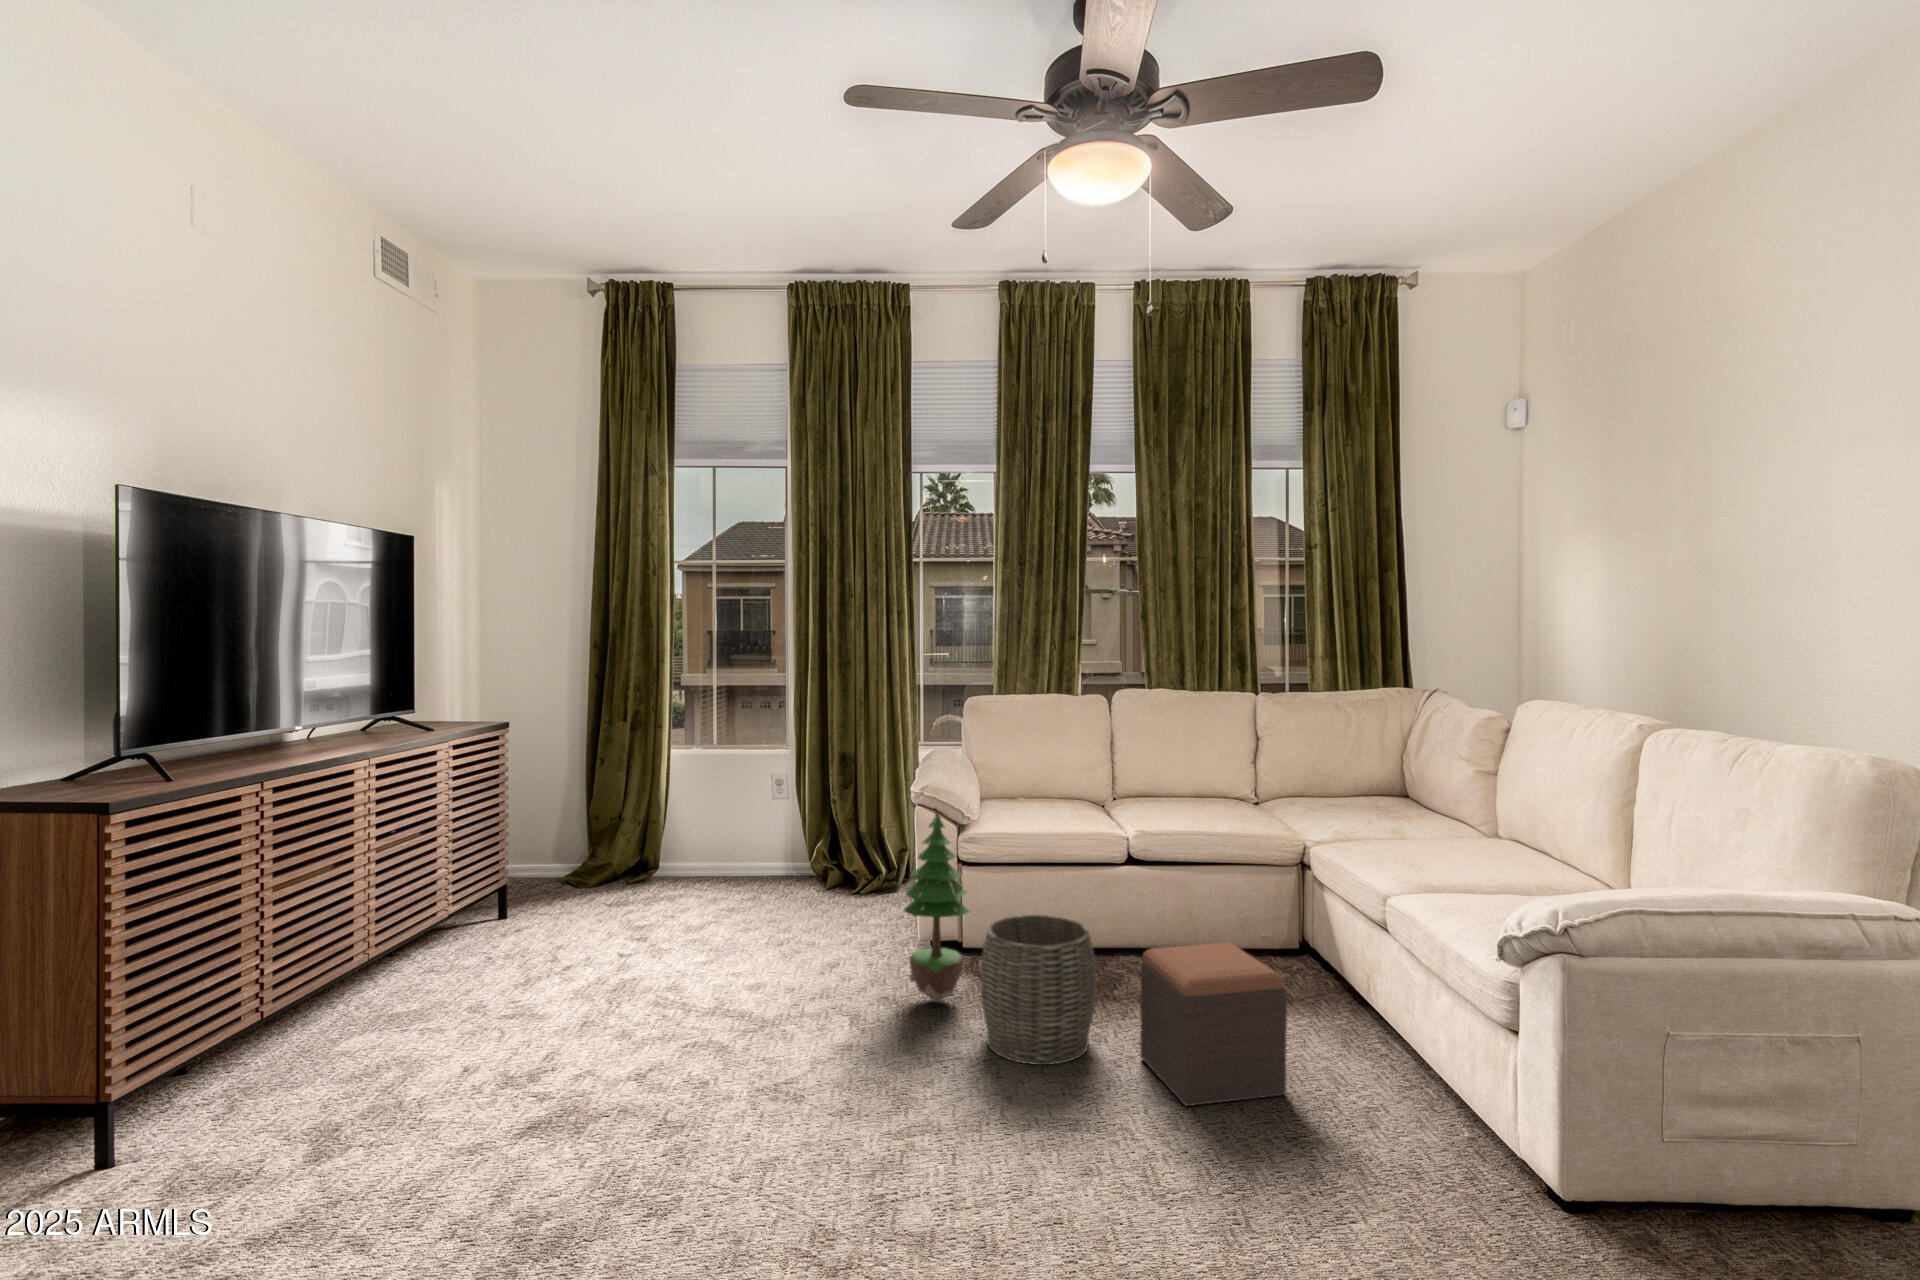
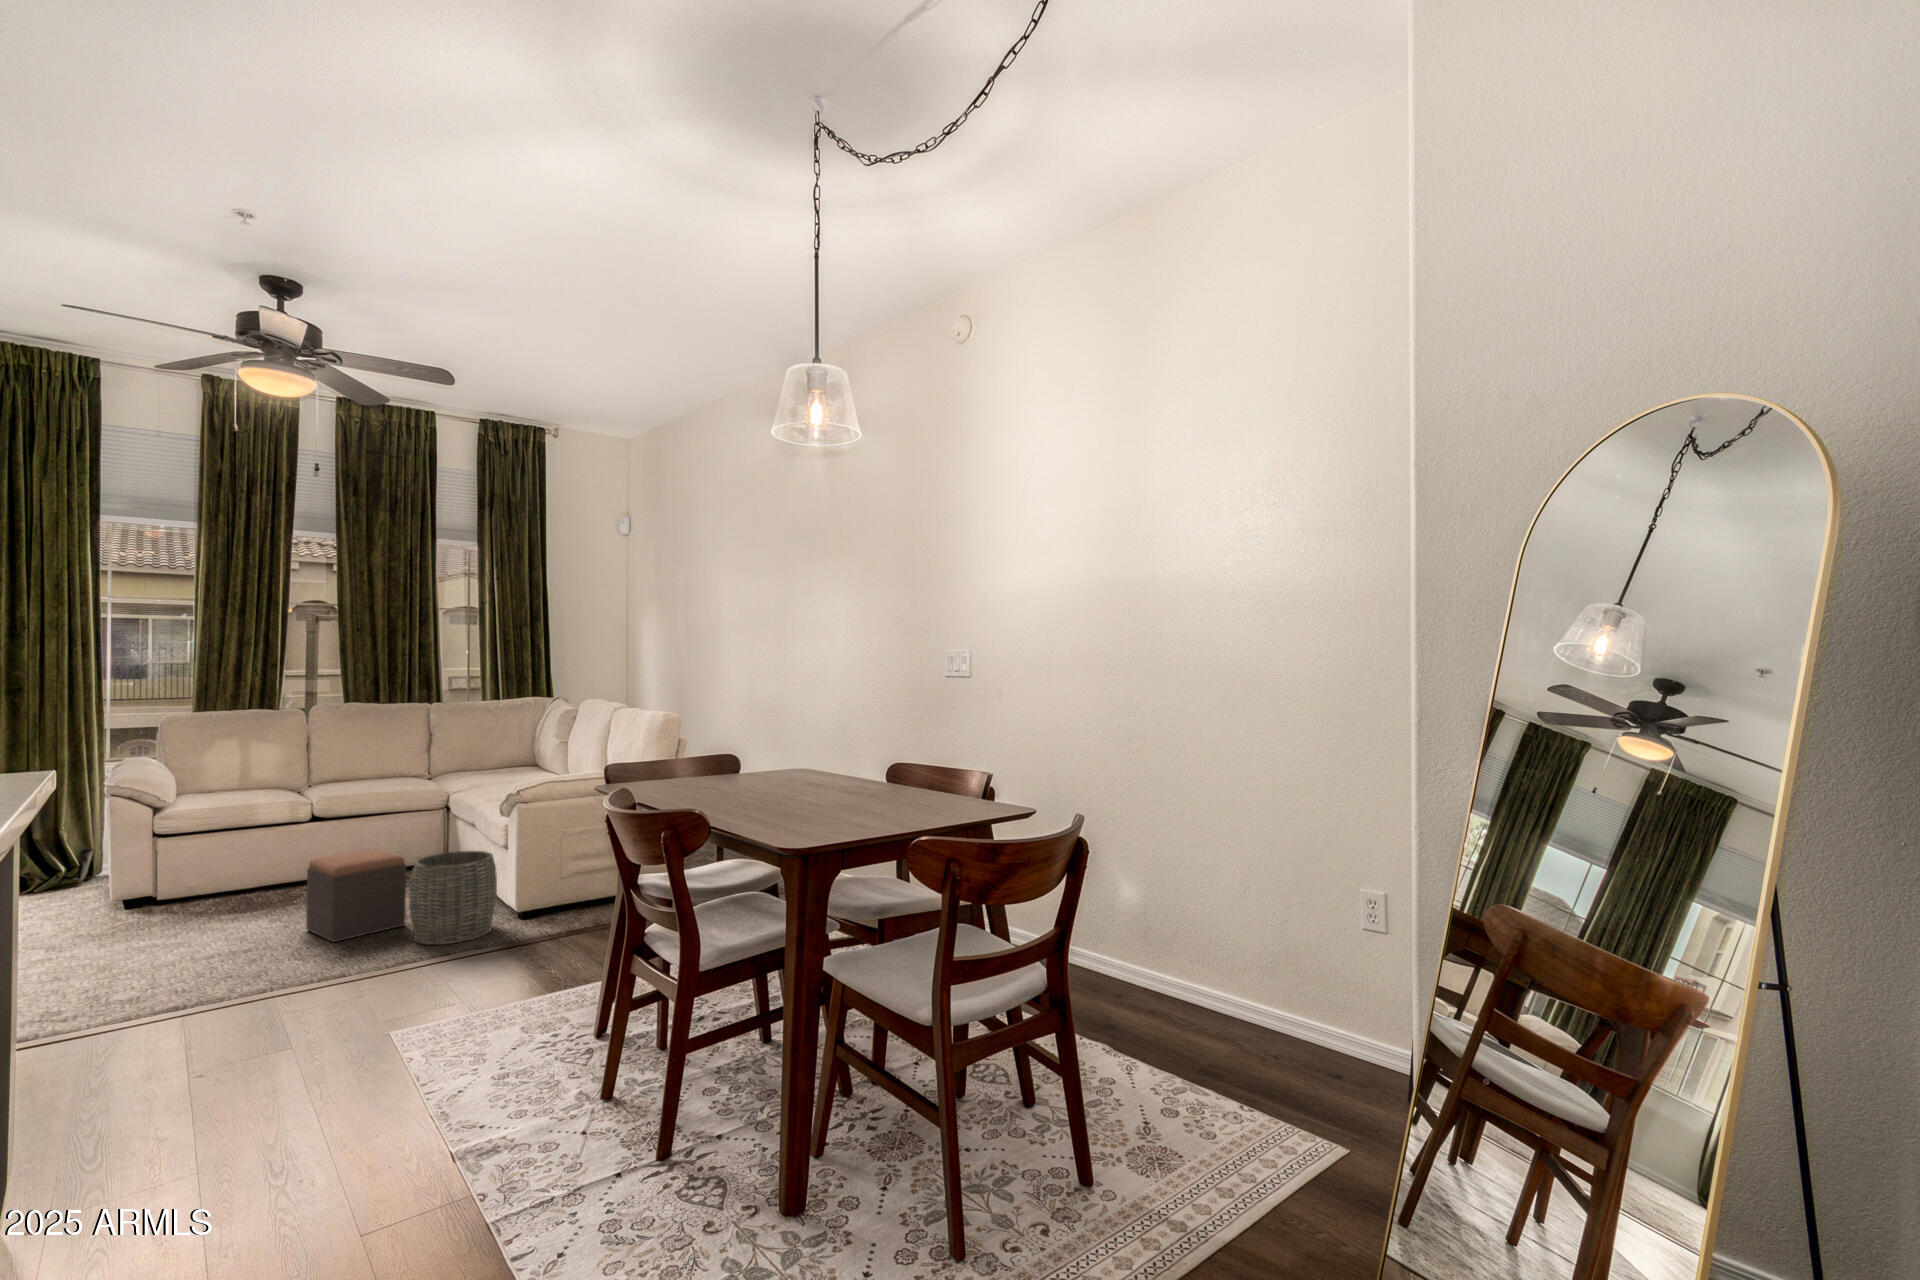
potted tree: present [904,812,970,1002] -> none [92,793,163,937]
woven basket: present [981,915,1096,1065] -> present [409,851,497,945]

